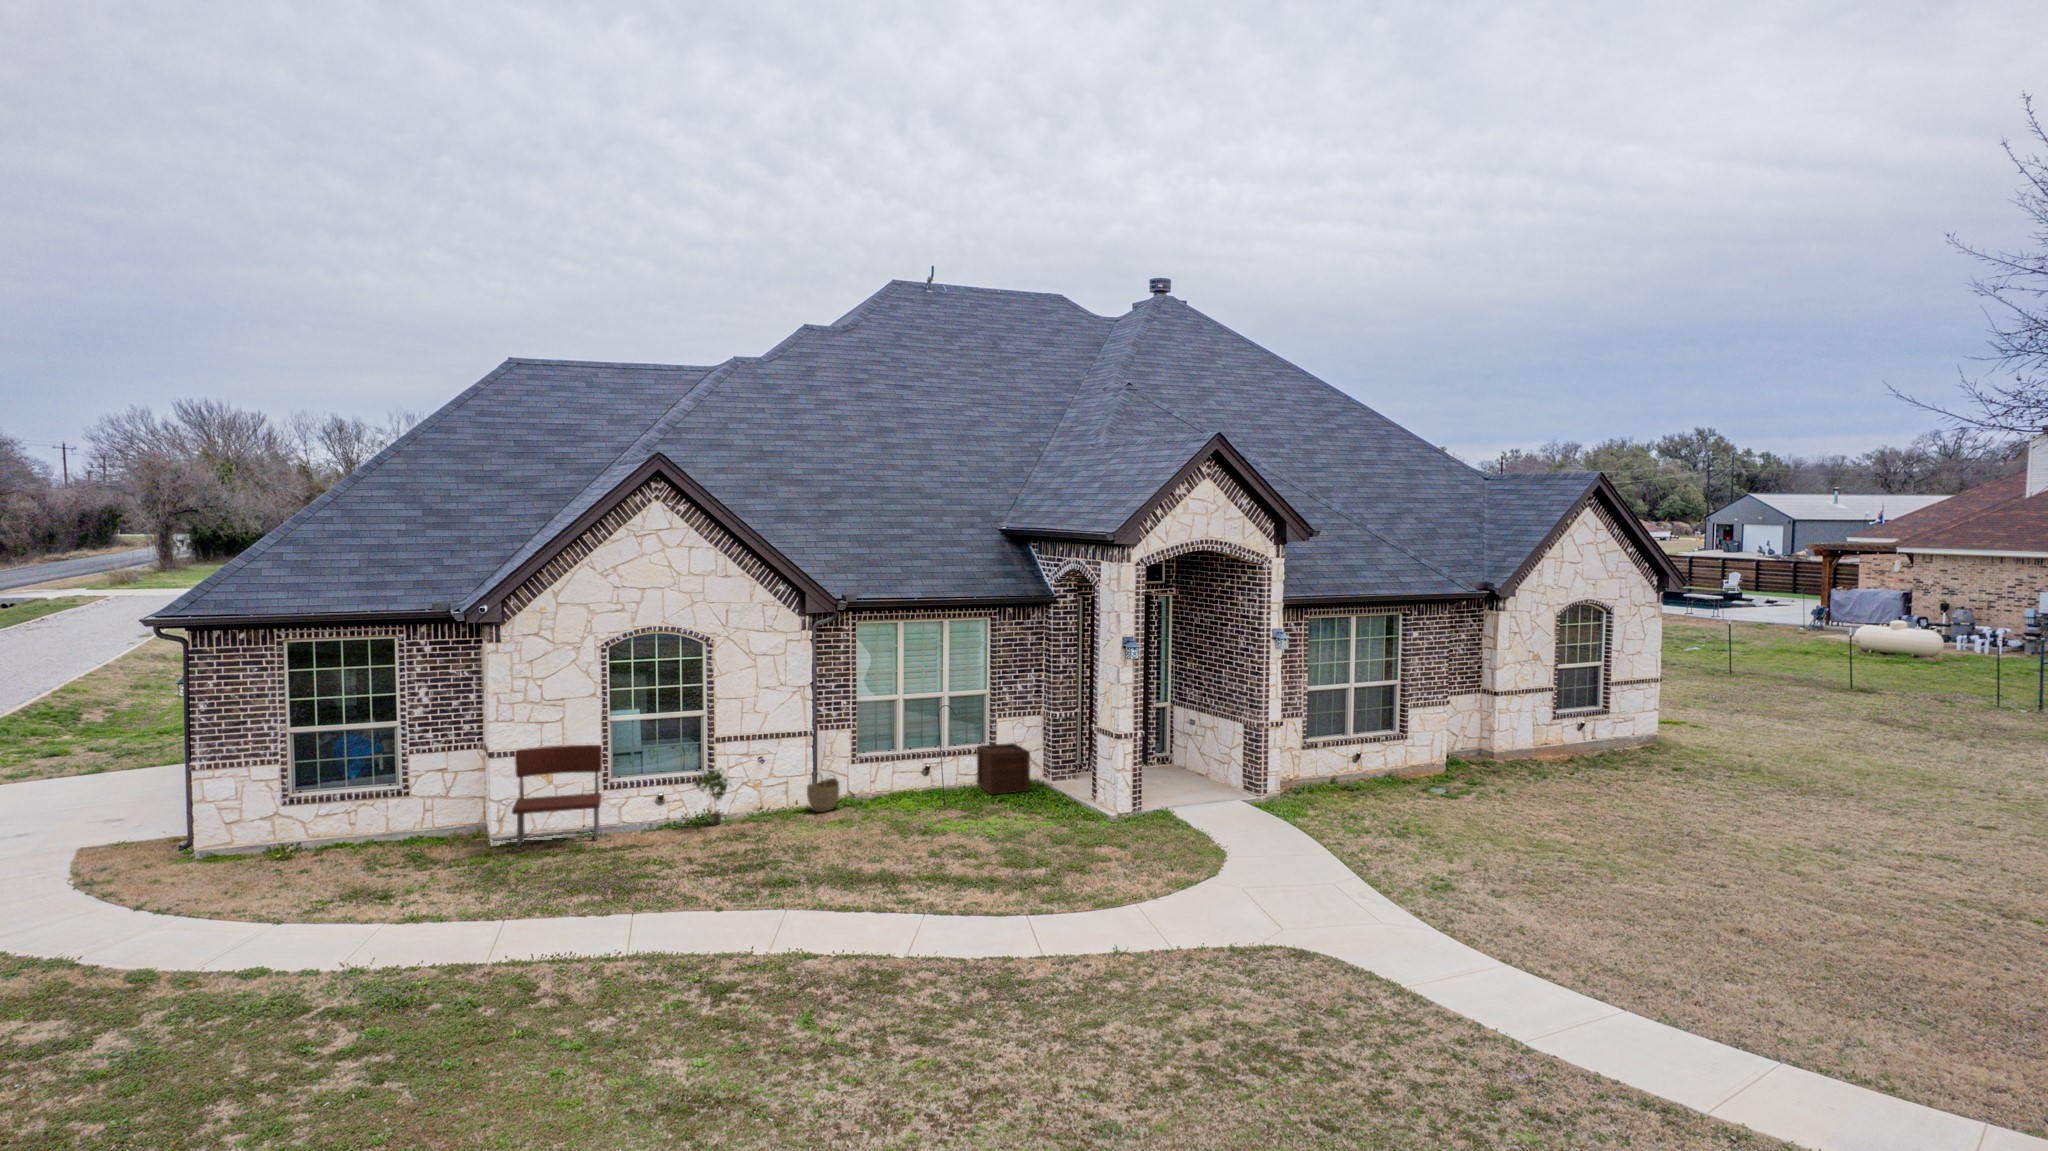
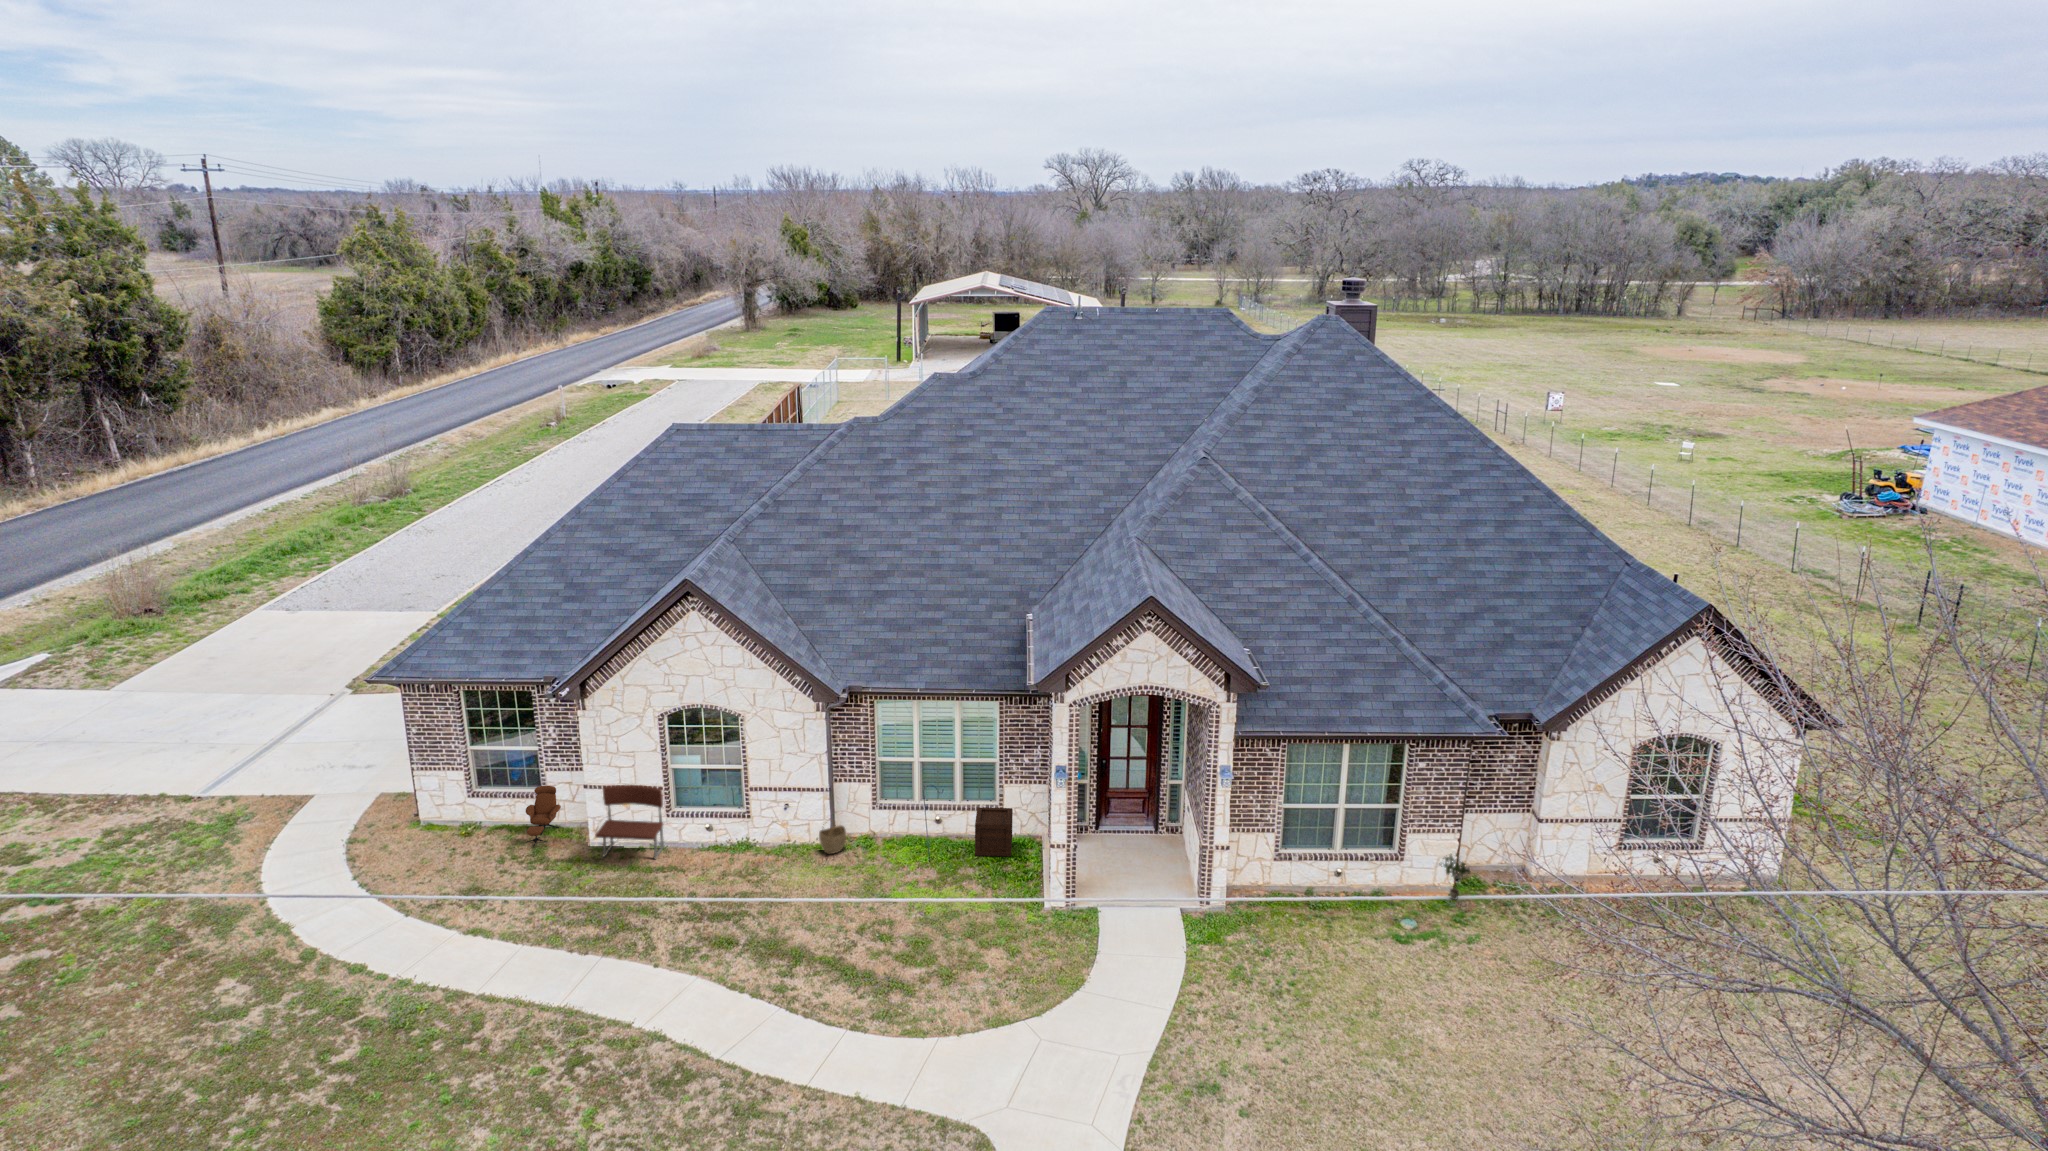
potted plant: present [694,768,731,825] -> present [1443,854,1471,900]
lounge chair: none [379,777,433,851] -> present [526,786,561,846]

